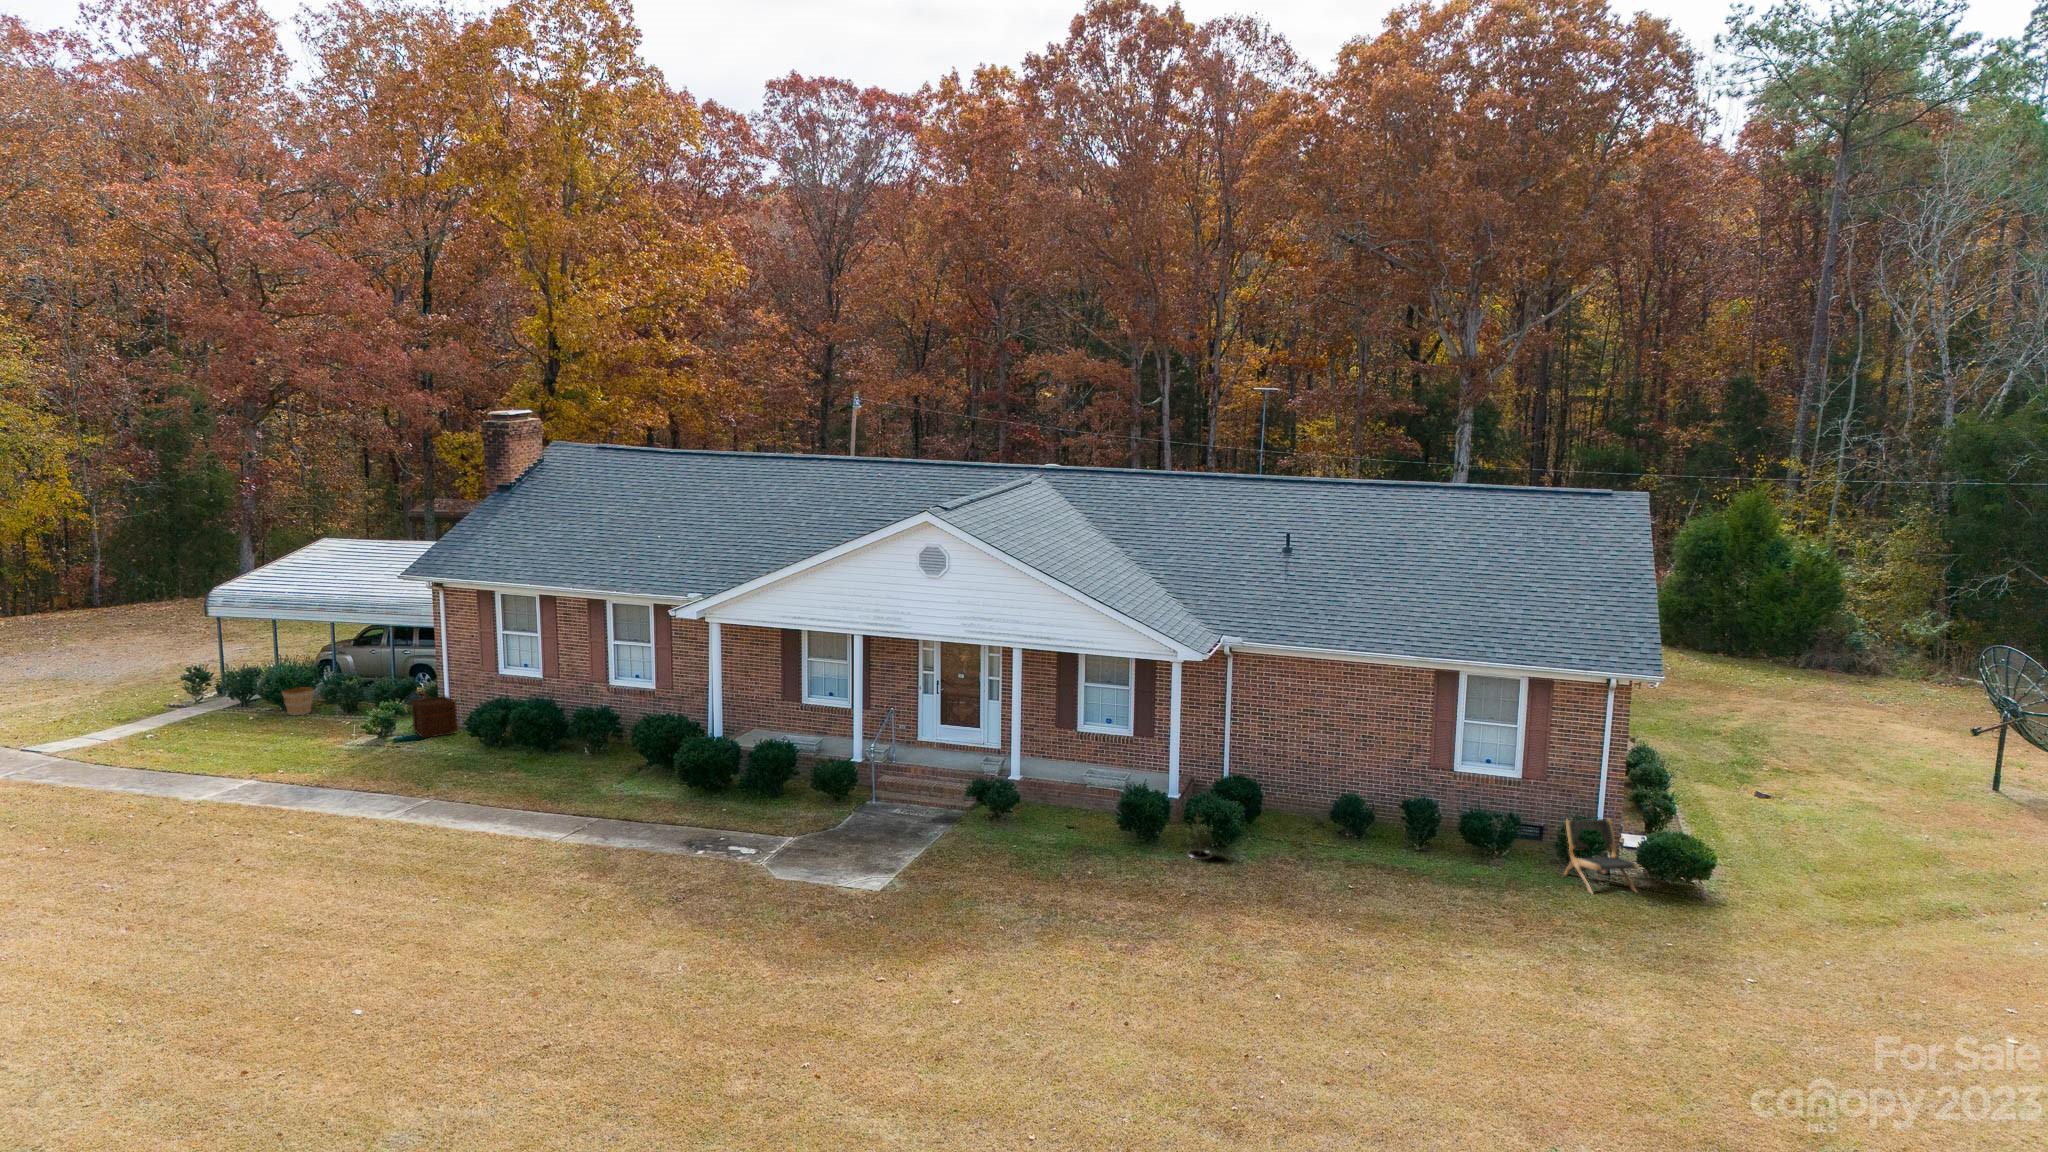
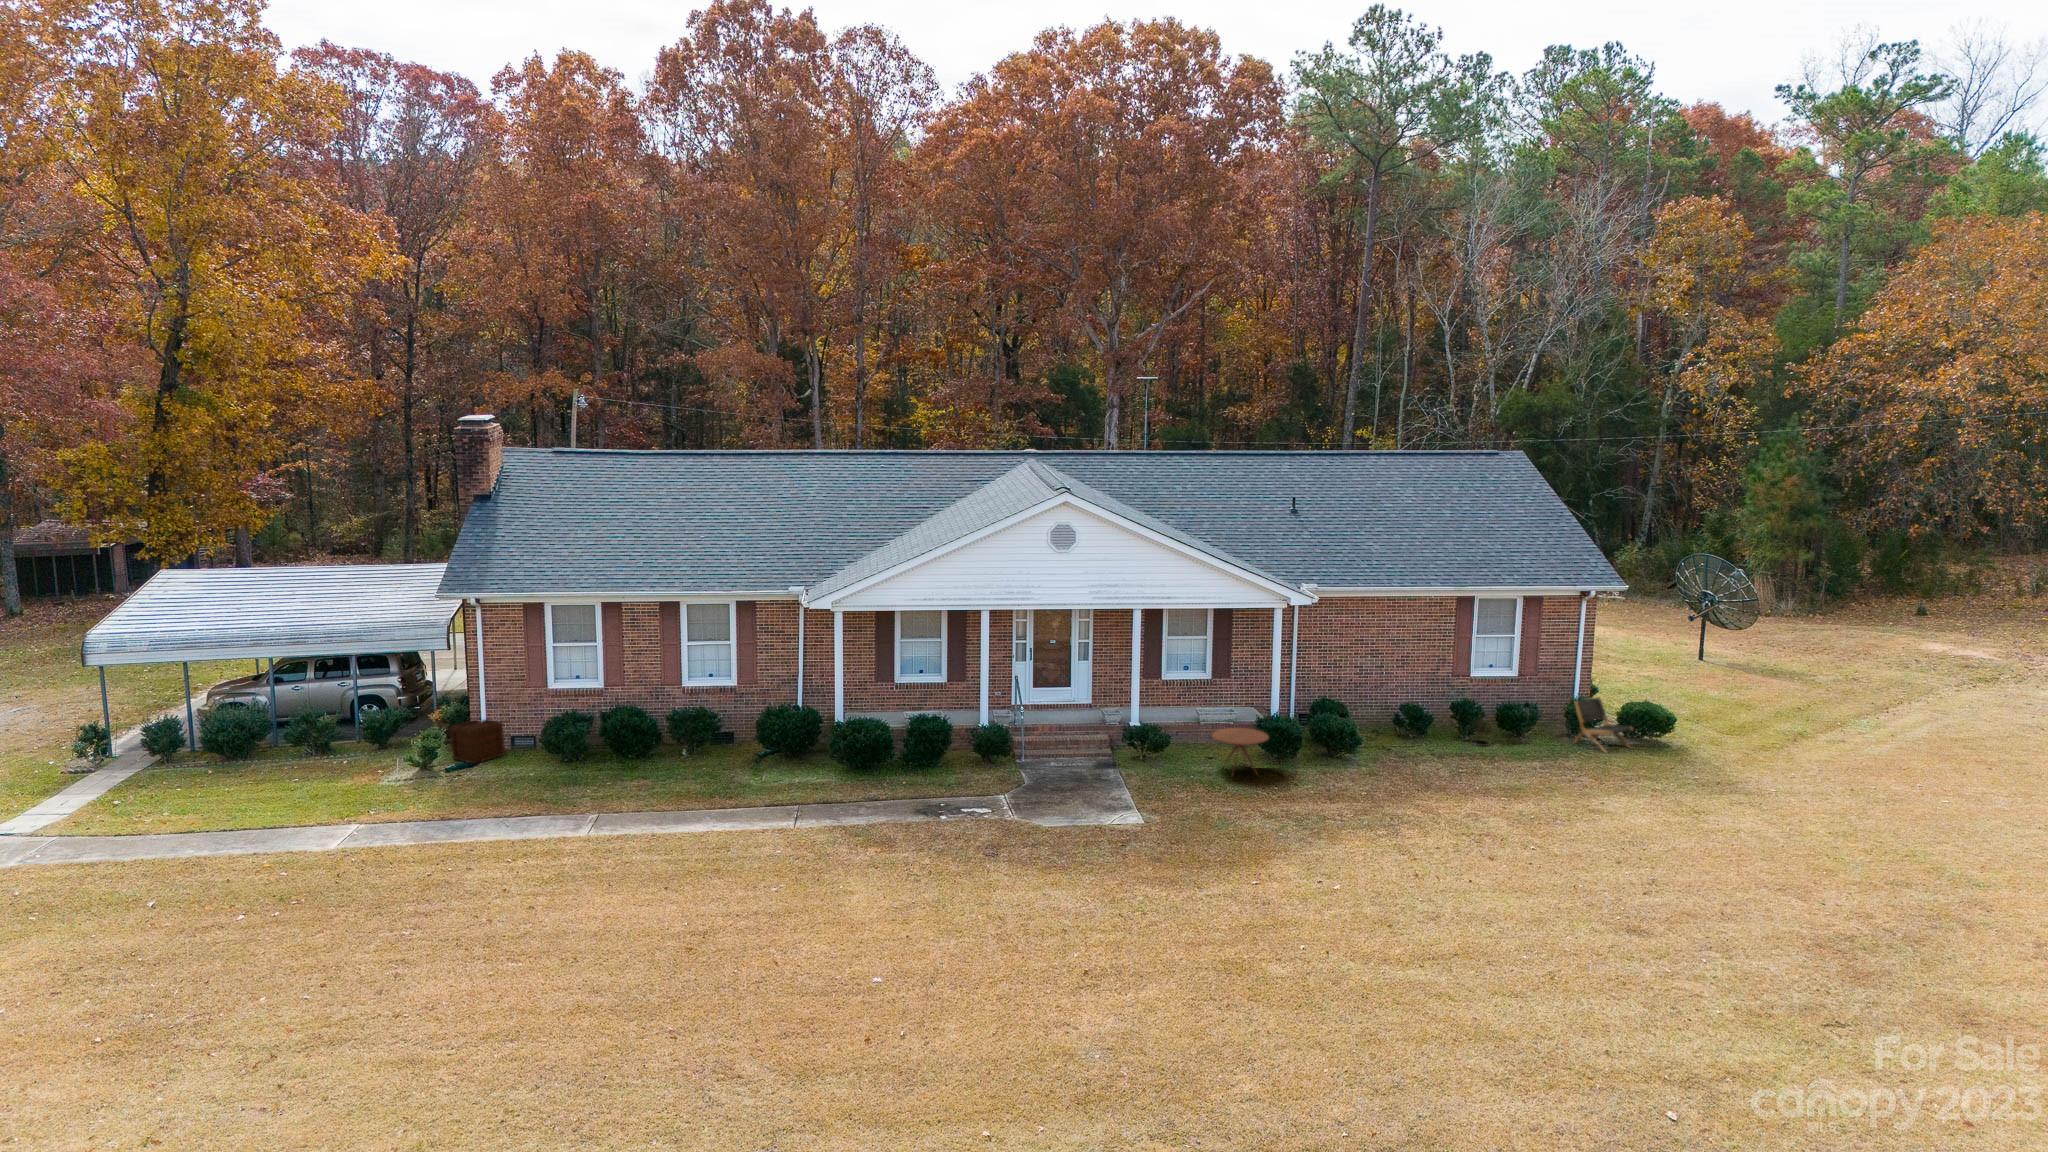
wooden bucket: present [282,687,314,715] -> none [263,728,299,761]
round table: none [1067,795,1133,855] -> present [1212,728,1269,774]
potted tree: present [1186,814,1213,859] -> present [1471,714,1492,746]

